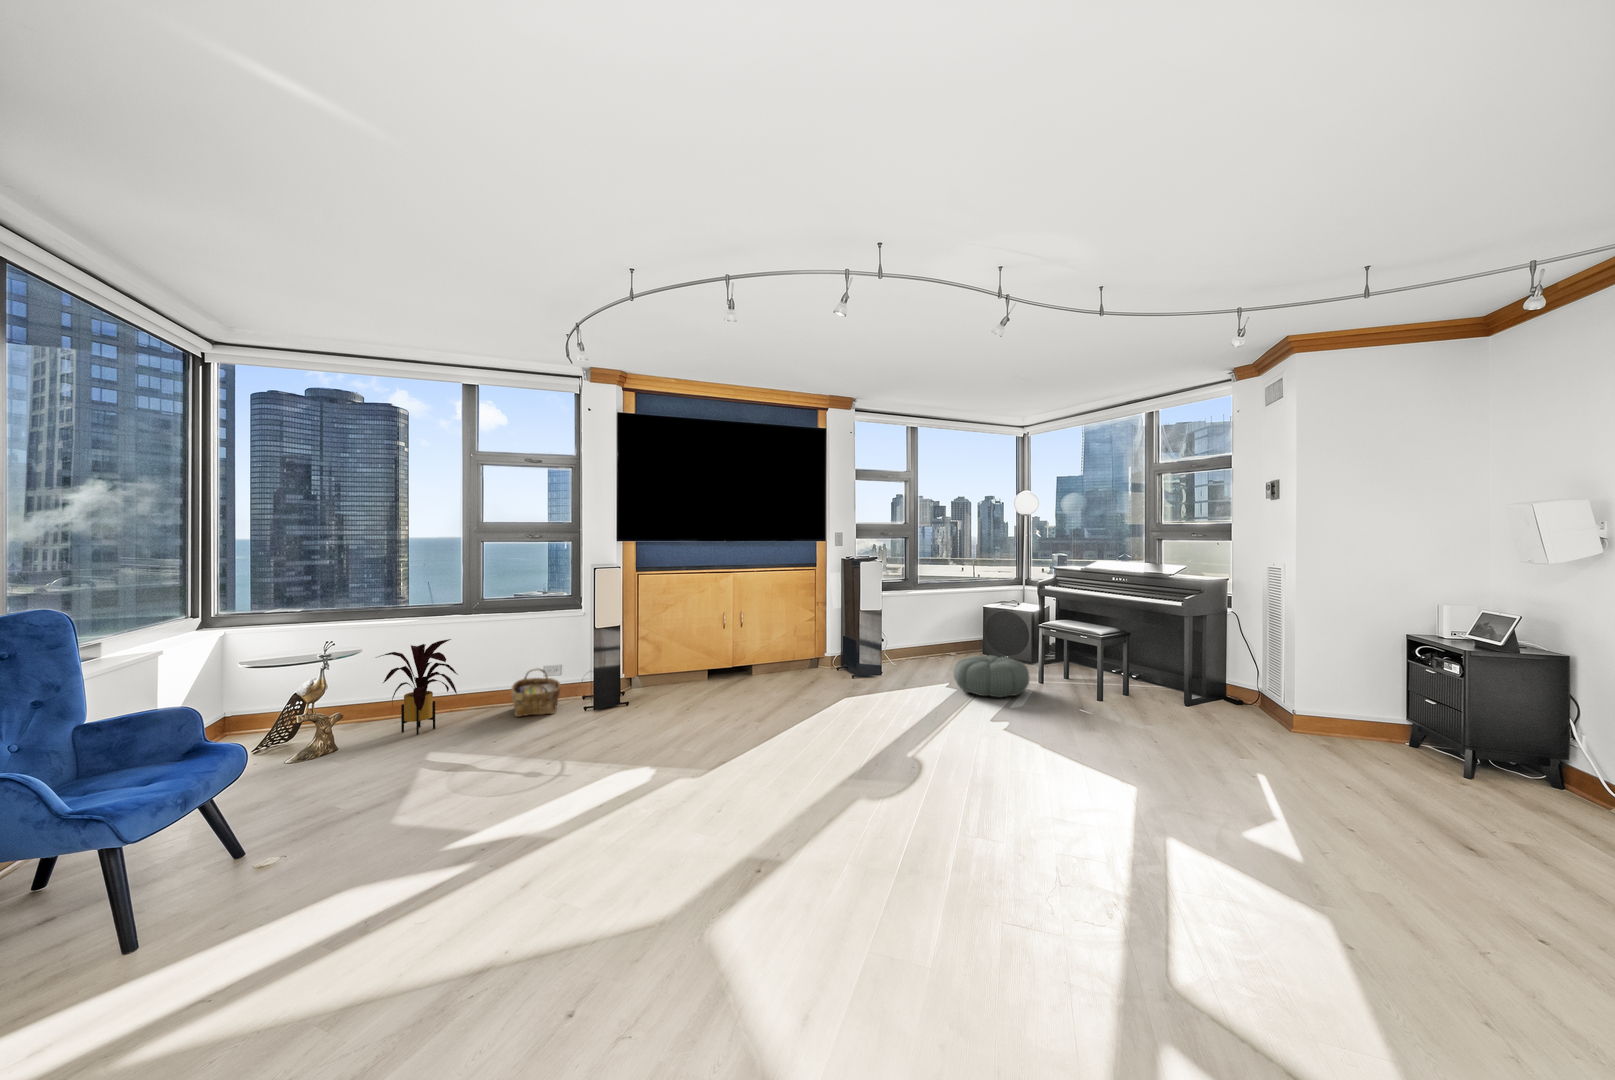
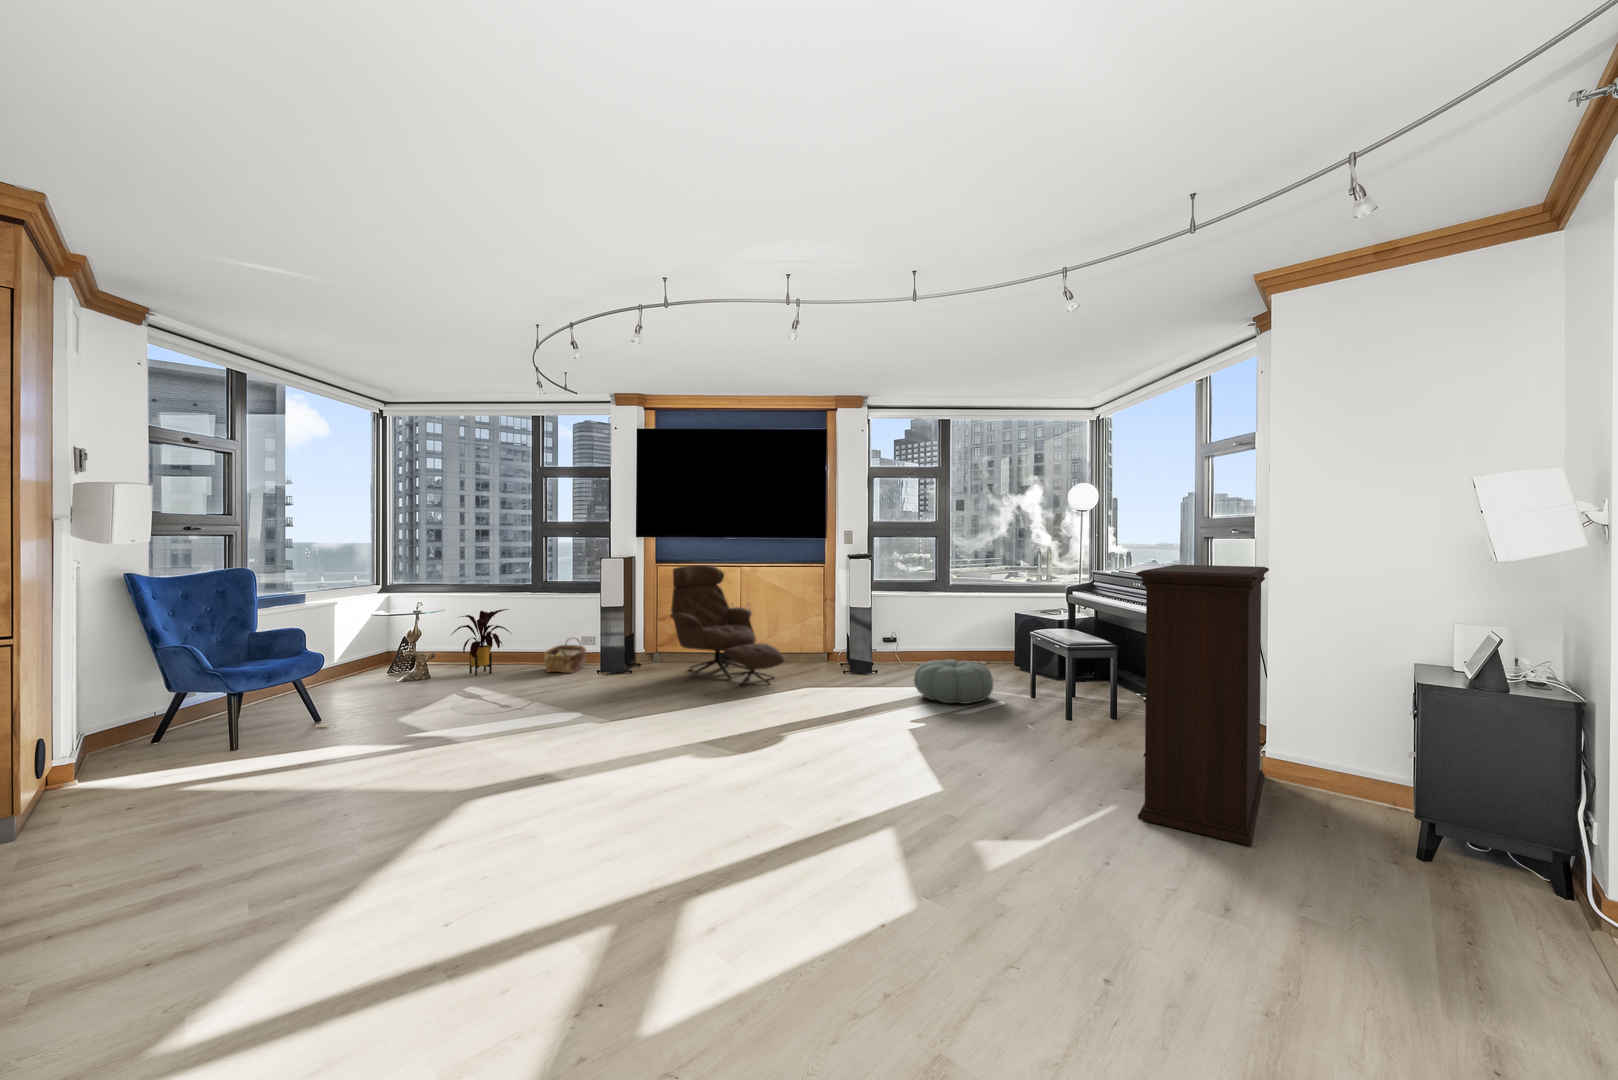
bookshelf: none [1236,564,1428,785] -> present [1136,565,1269,846]
lounge chair: none [674,573,813,705] -> present [670,565,784,686]

